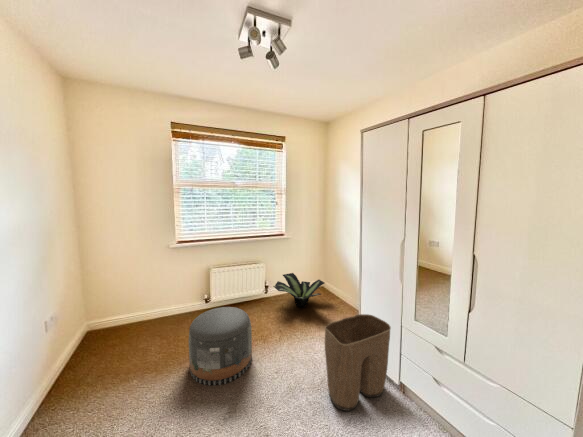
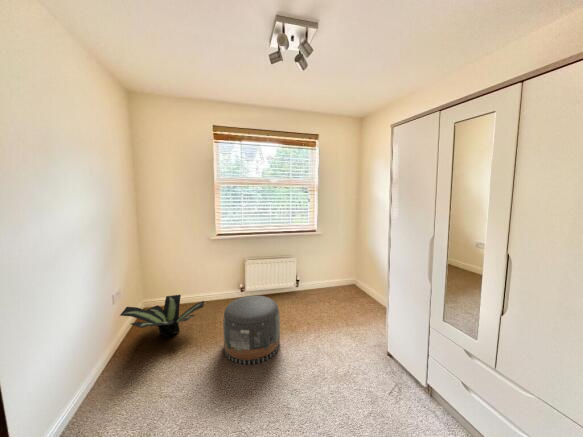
potted plant: present [273,273,324,307] -> present [120,295,204,338]
laundry basket: present [325,314,391,411] -> none [347,312,417,404]

